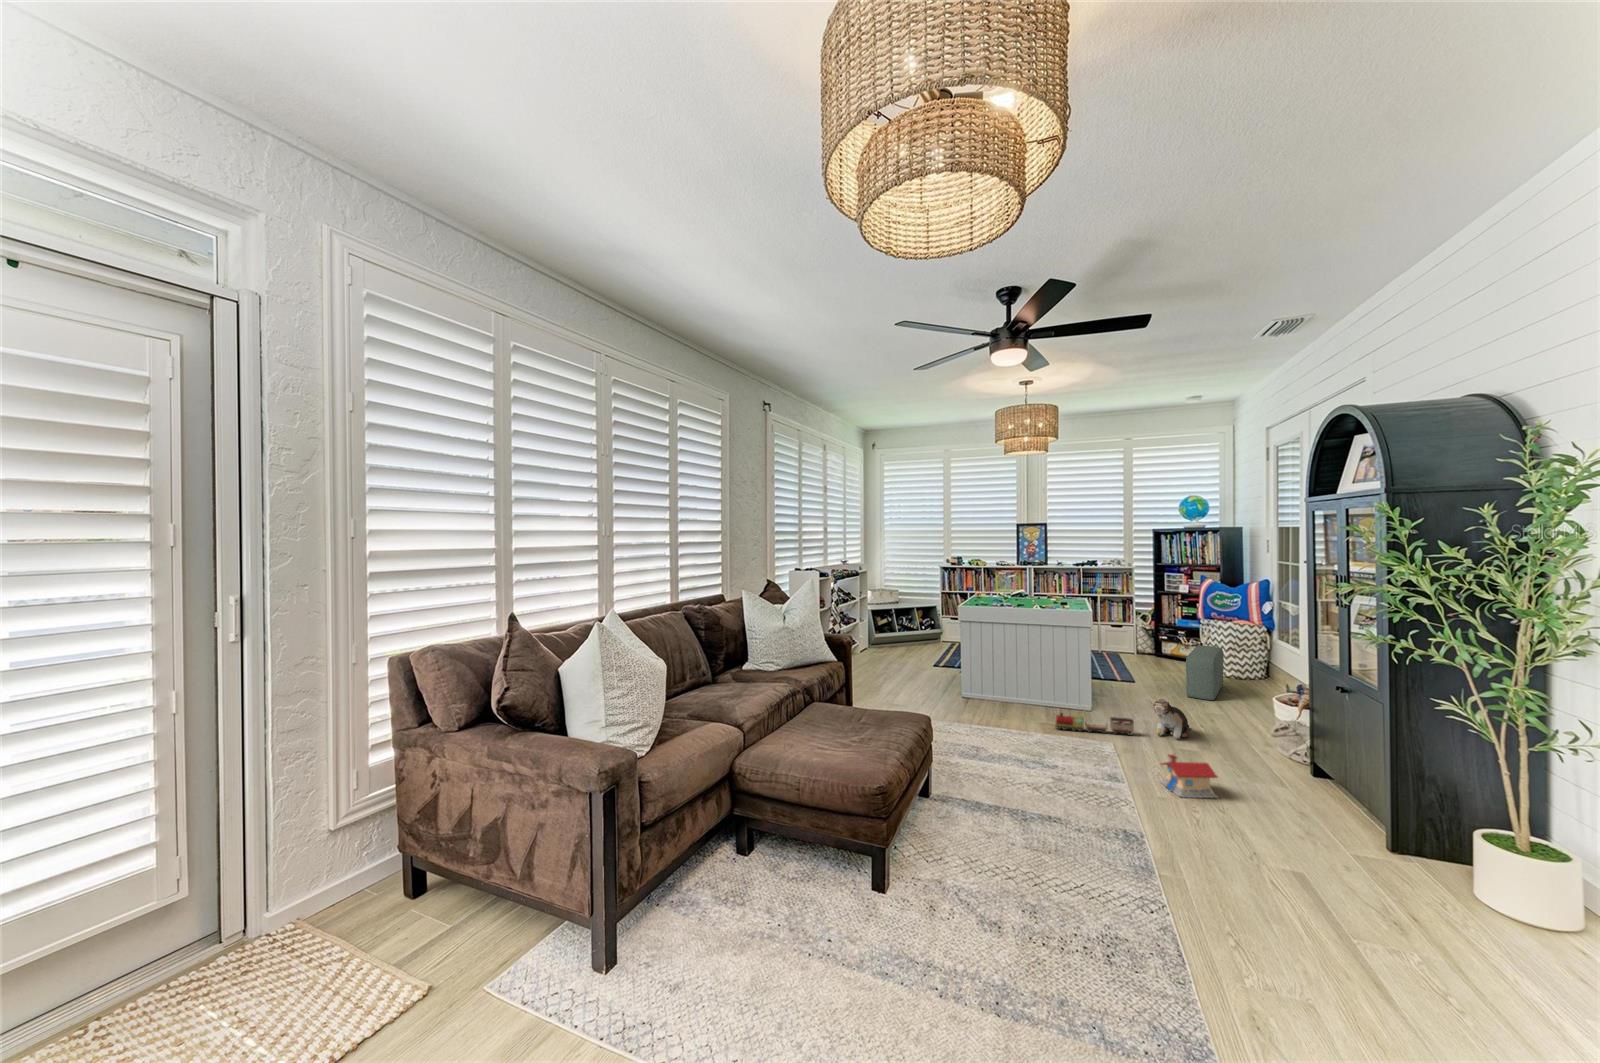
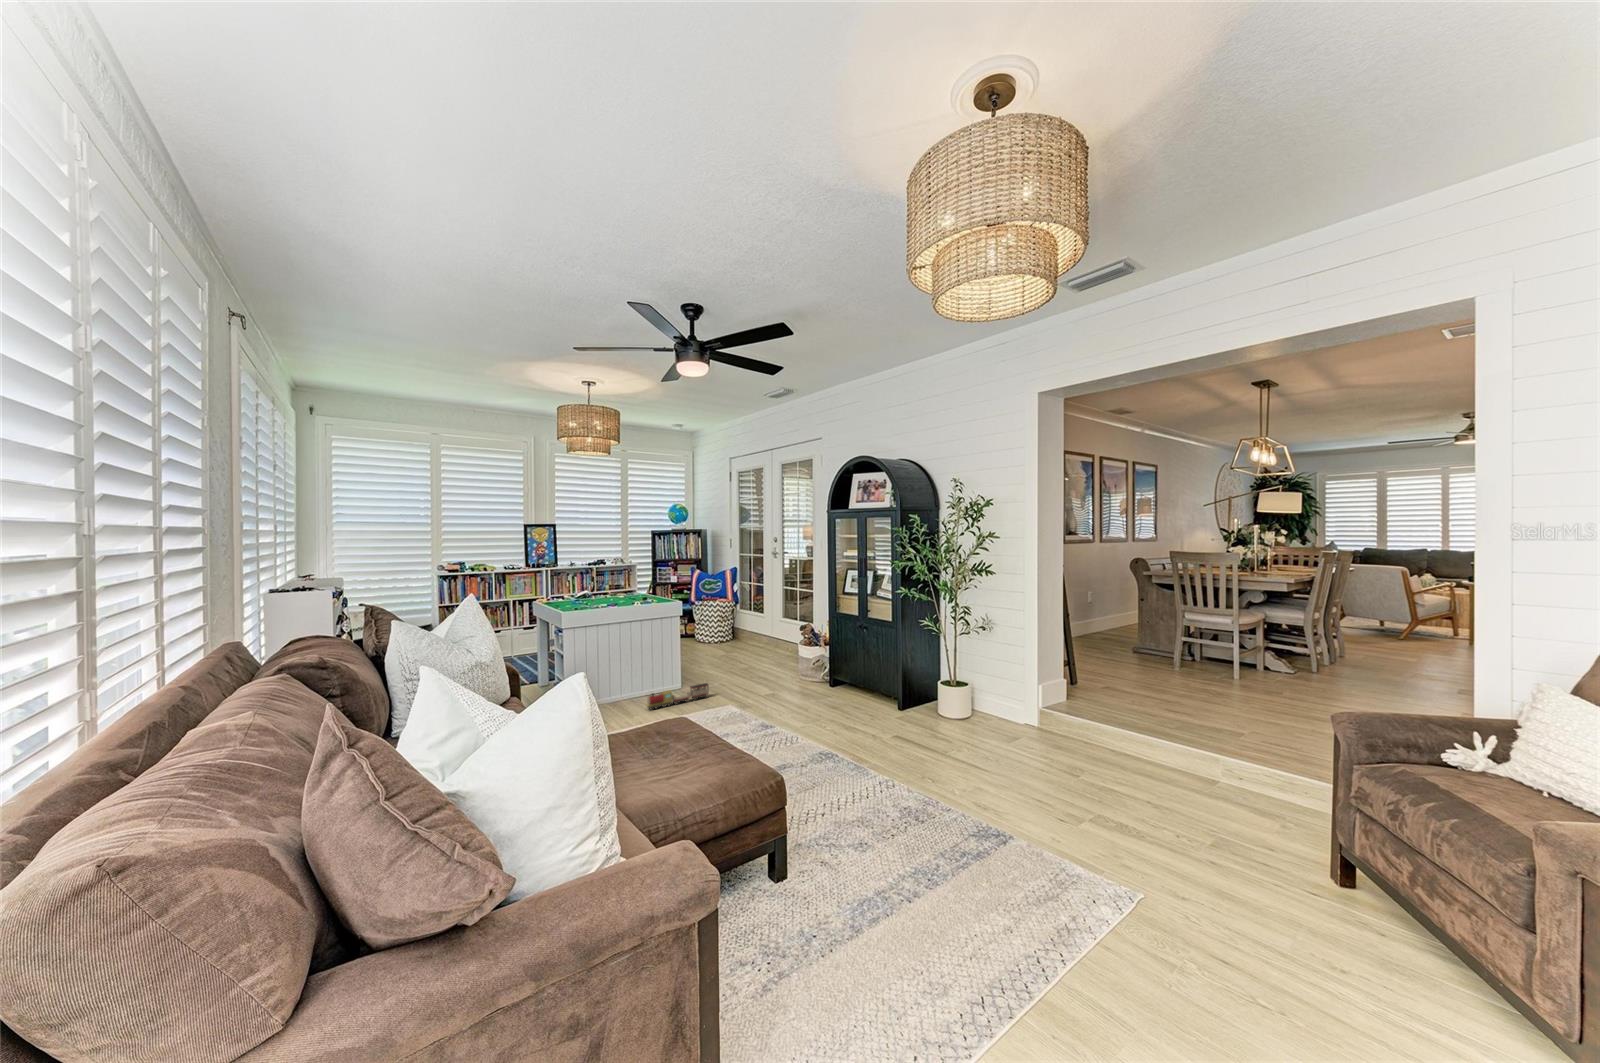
pouf: present [1186,646,1224,700] -> none [702,620,728,662]
plush toy: present [1150,699,1190,739] -> none [719,660,741,692]
toy house: present [1161,755,1217,798] -> none [760,695,801,726]

